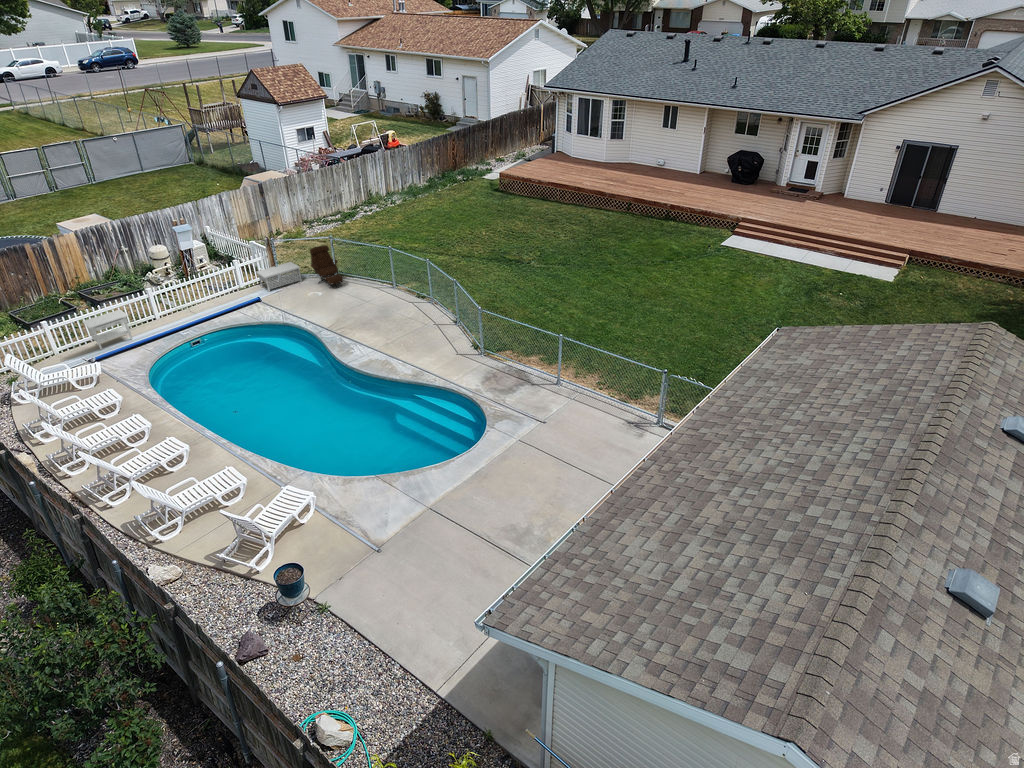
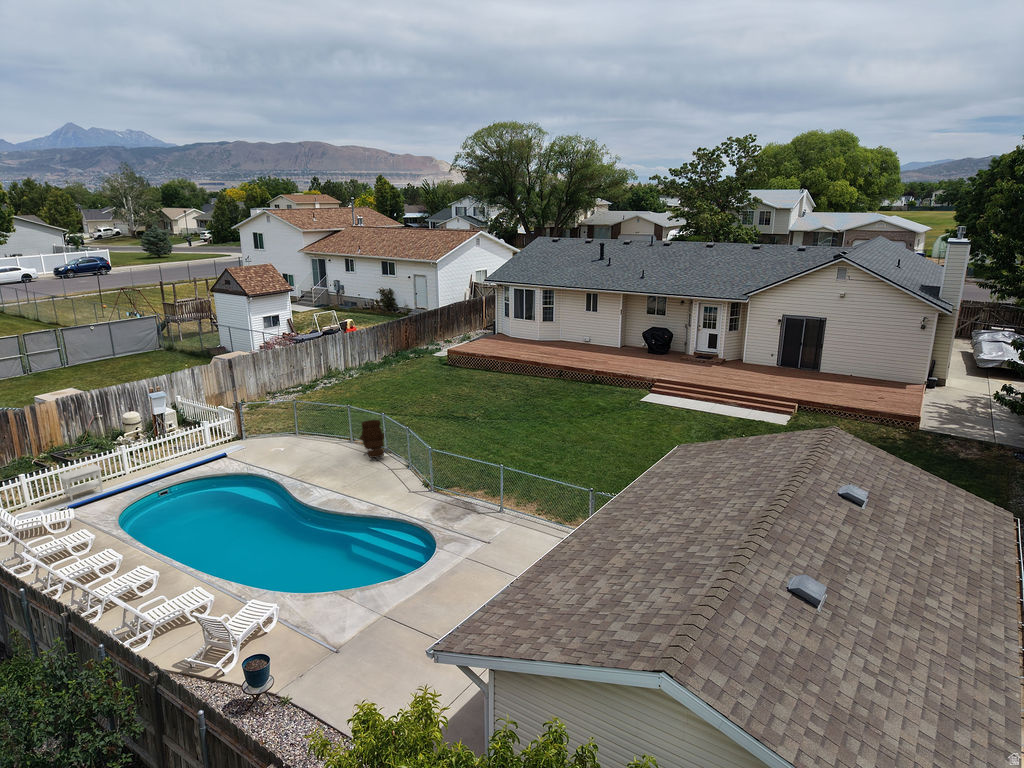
lounge chair: present [310,245,343,287] -> present [360,420,384,459]
storage bench: present [256,262,302,292] -> none [224,423,266,449]

